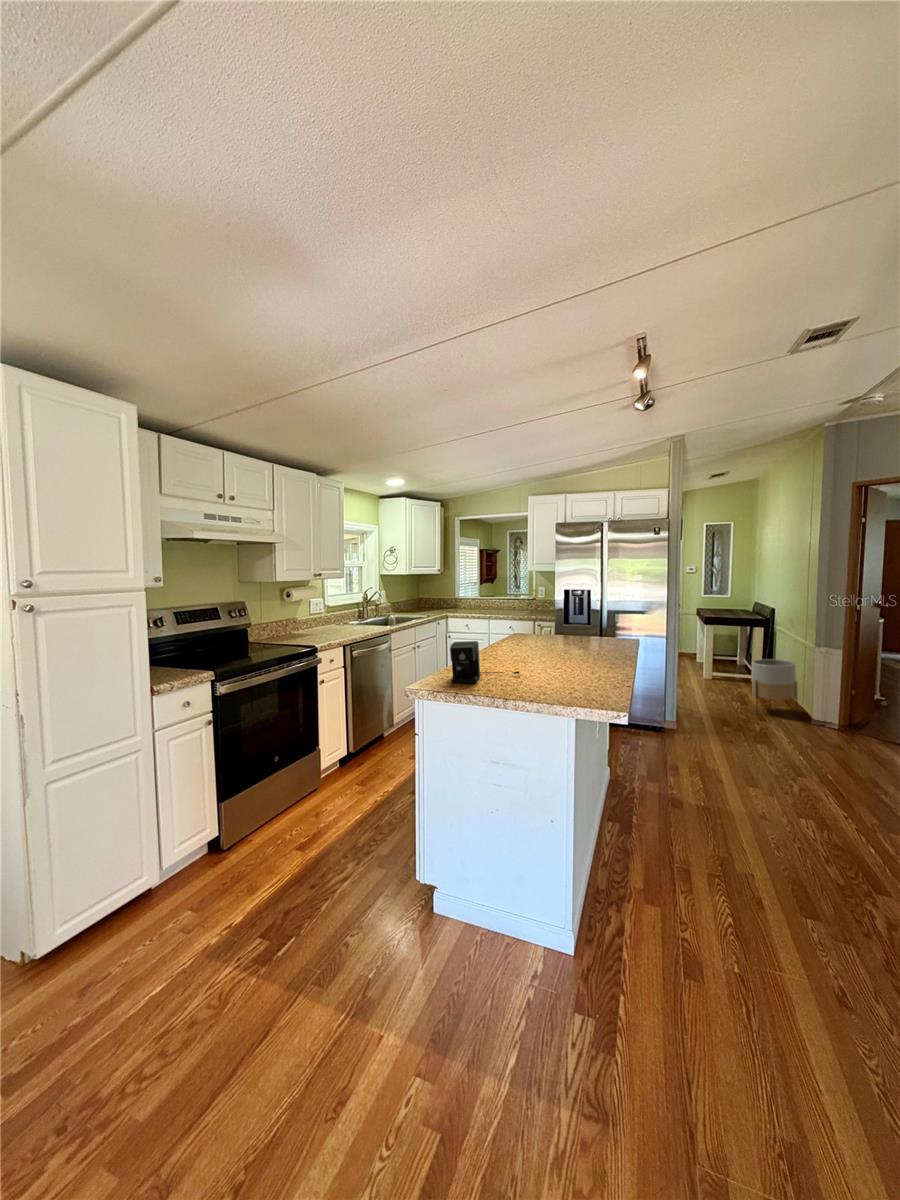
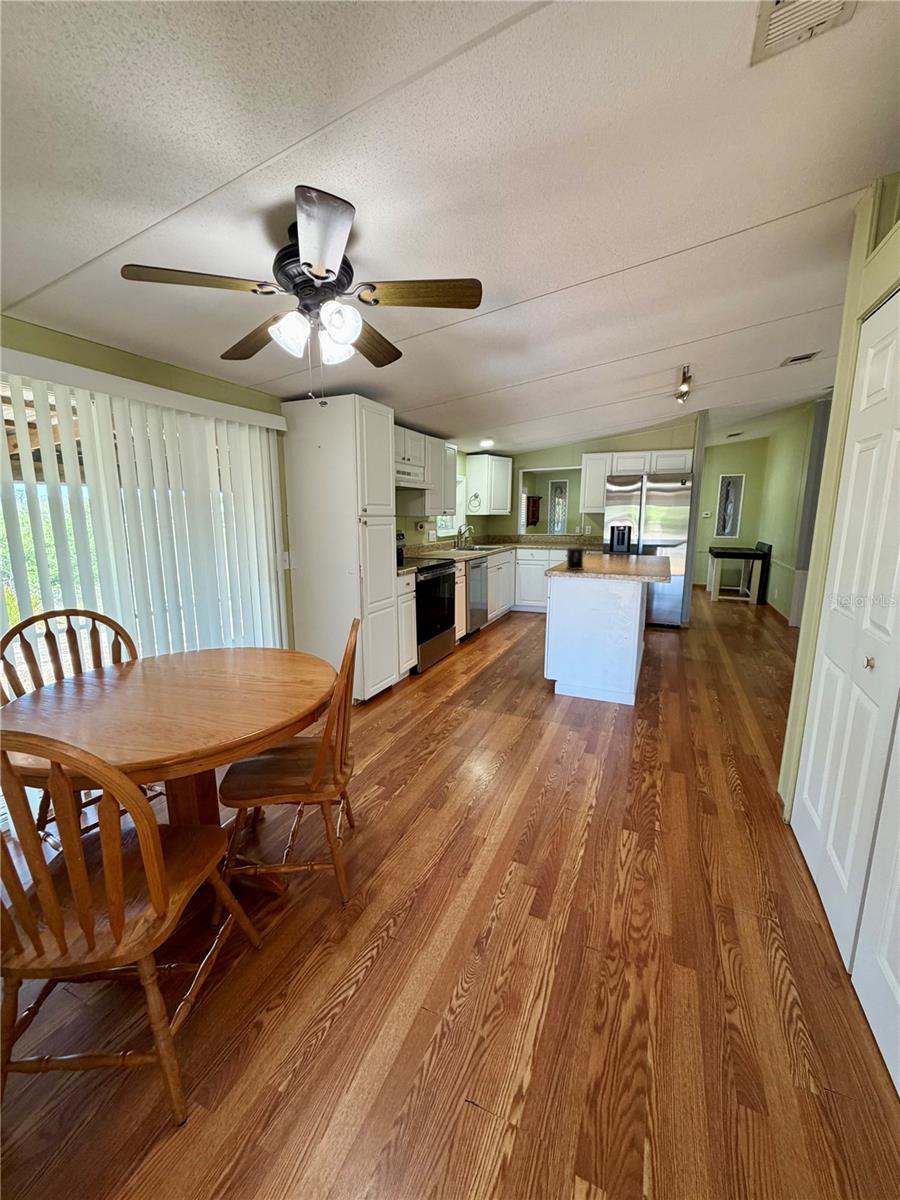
planter: present [752,659,798,715] -> none [747,581,781,622]

